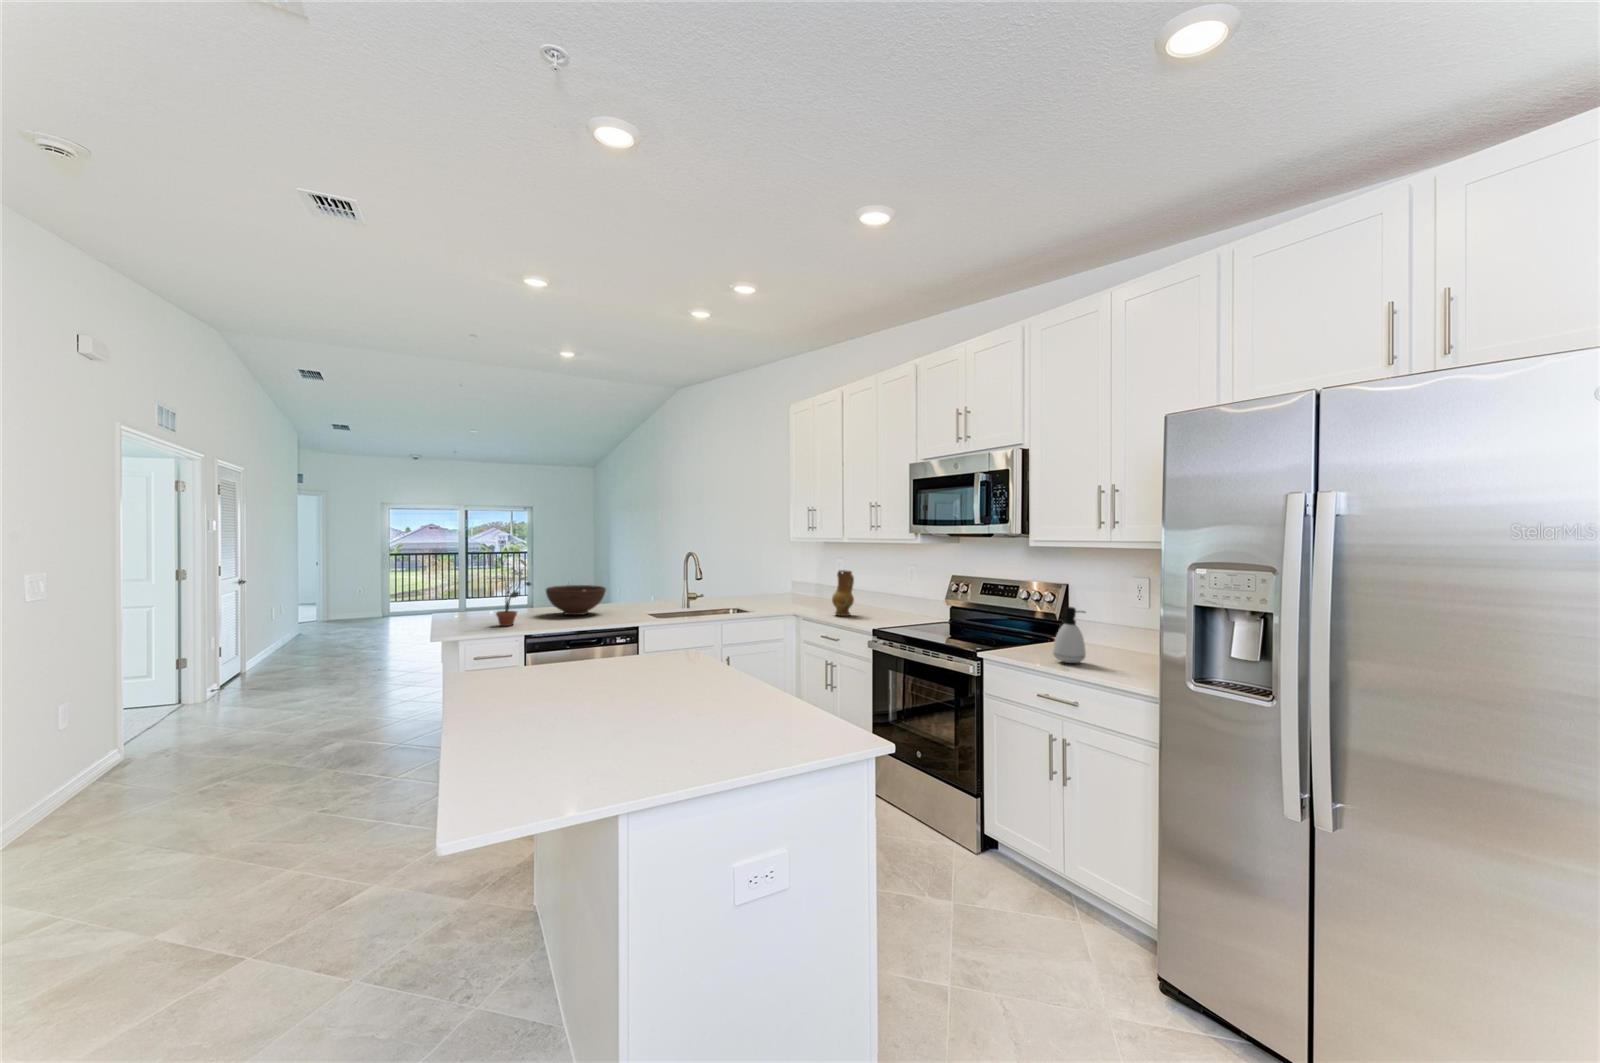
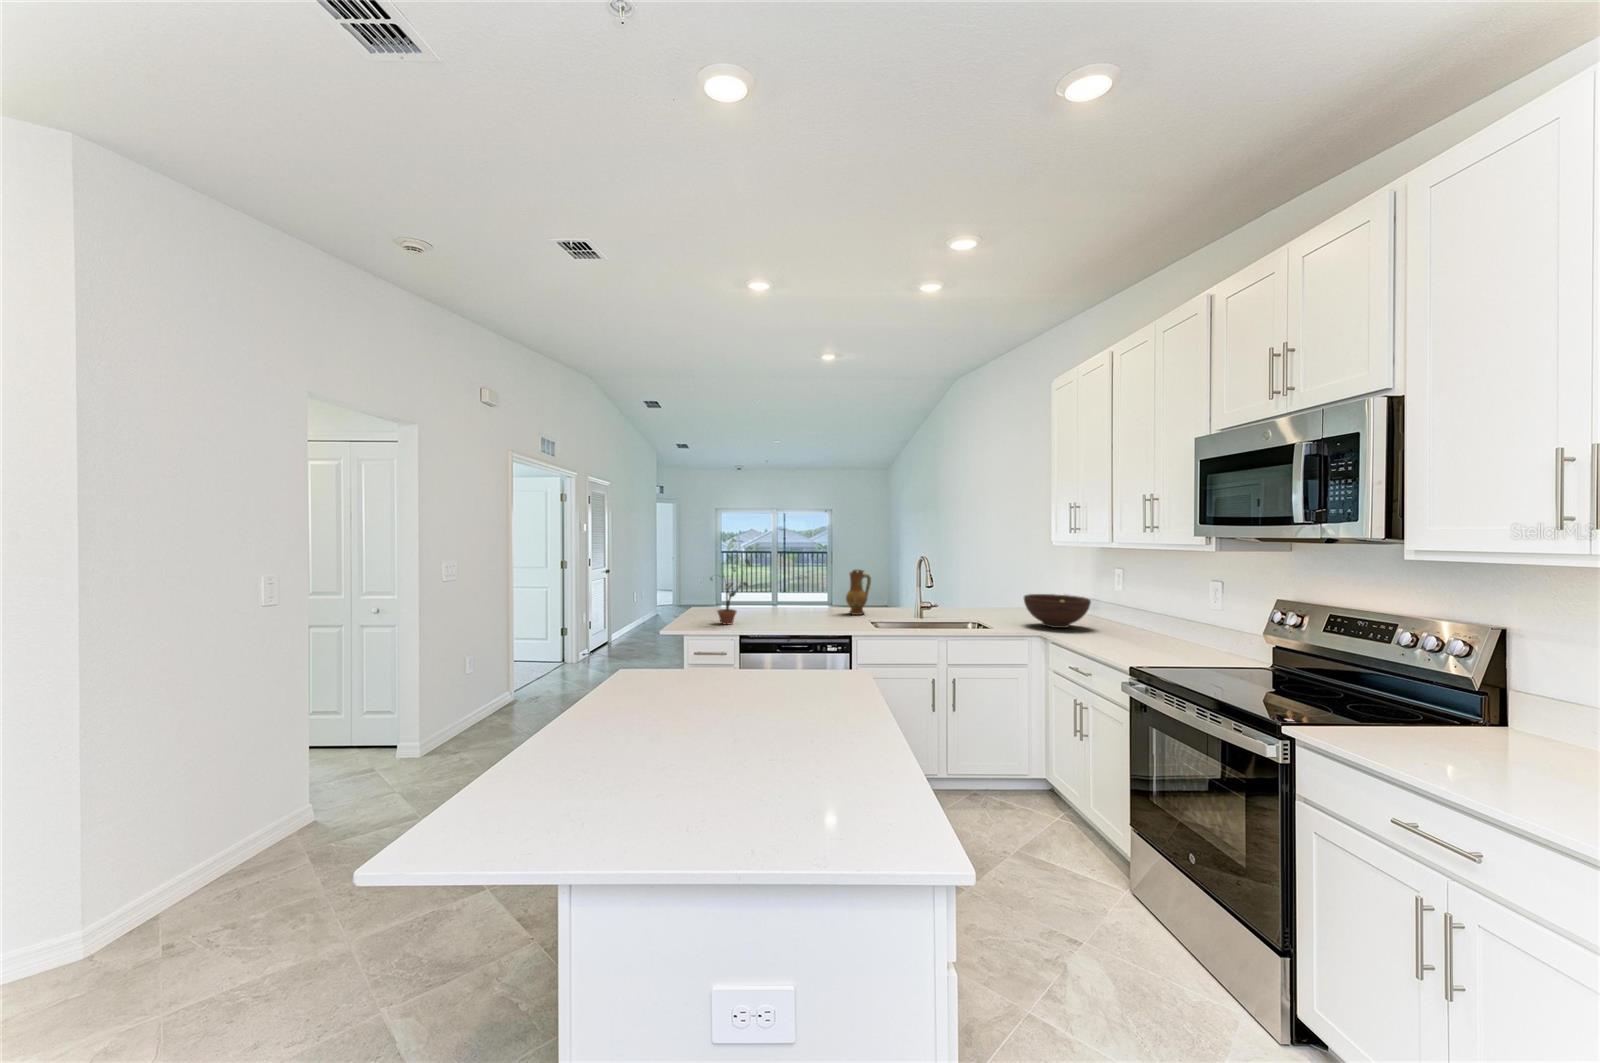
ceramic jug: present [832,570,854,616] -> present [846,570,871,615]
fruit bowl: present [546,585,606,615] -> present [1024,594,1091,628]
soap dispenser: present [1053,607,1086,663] -> none [1434,670,1512,775]

